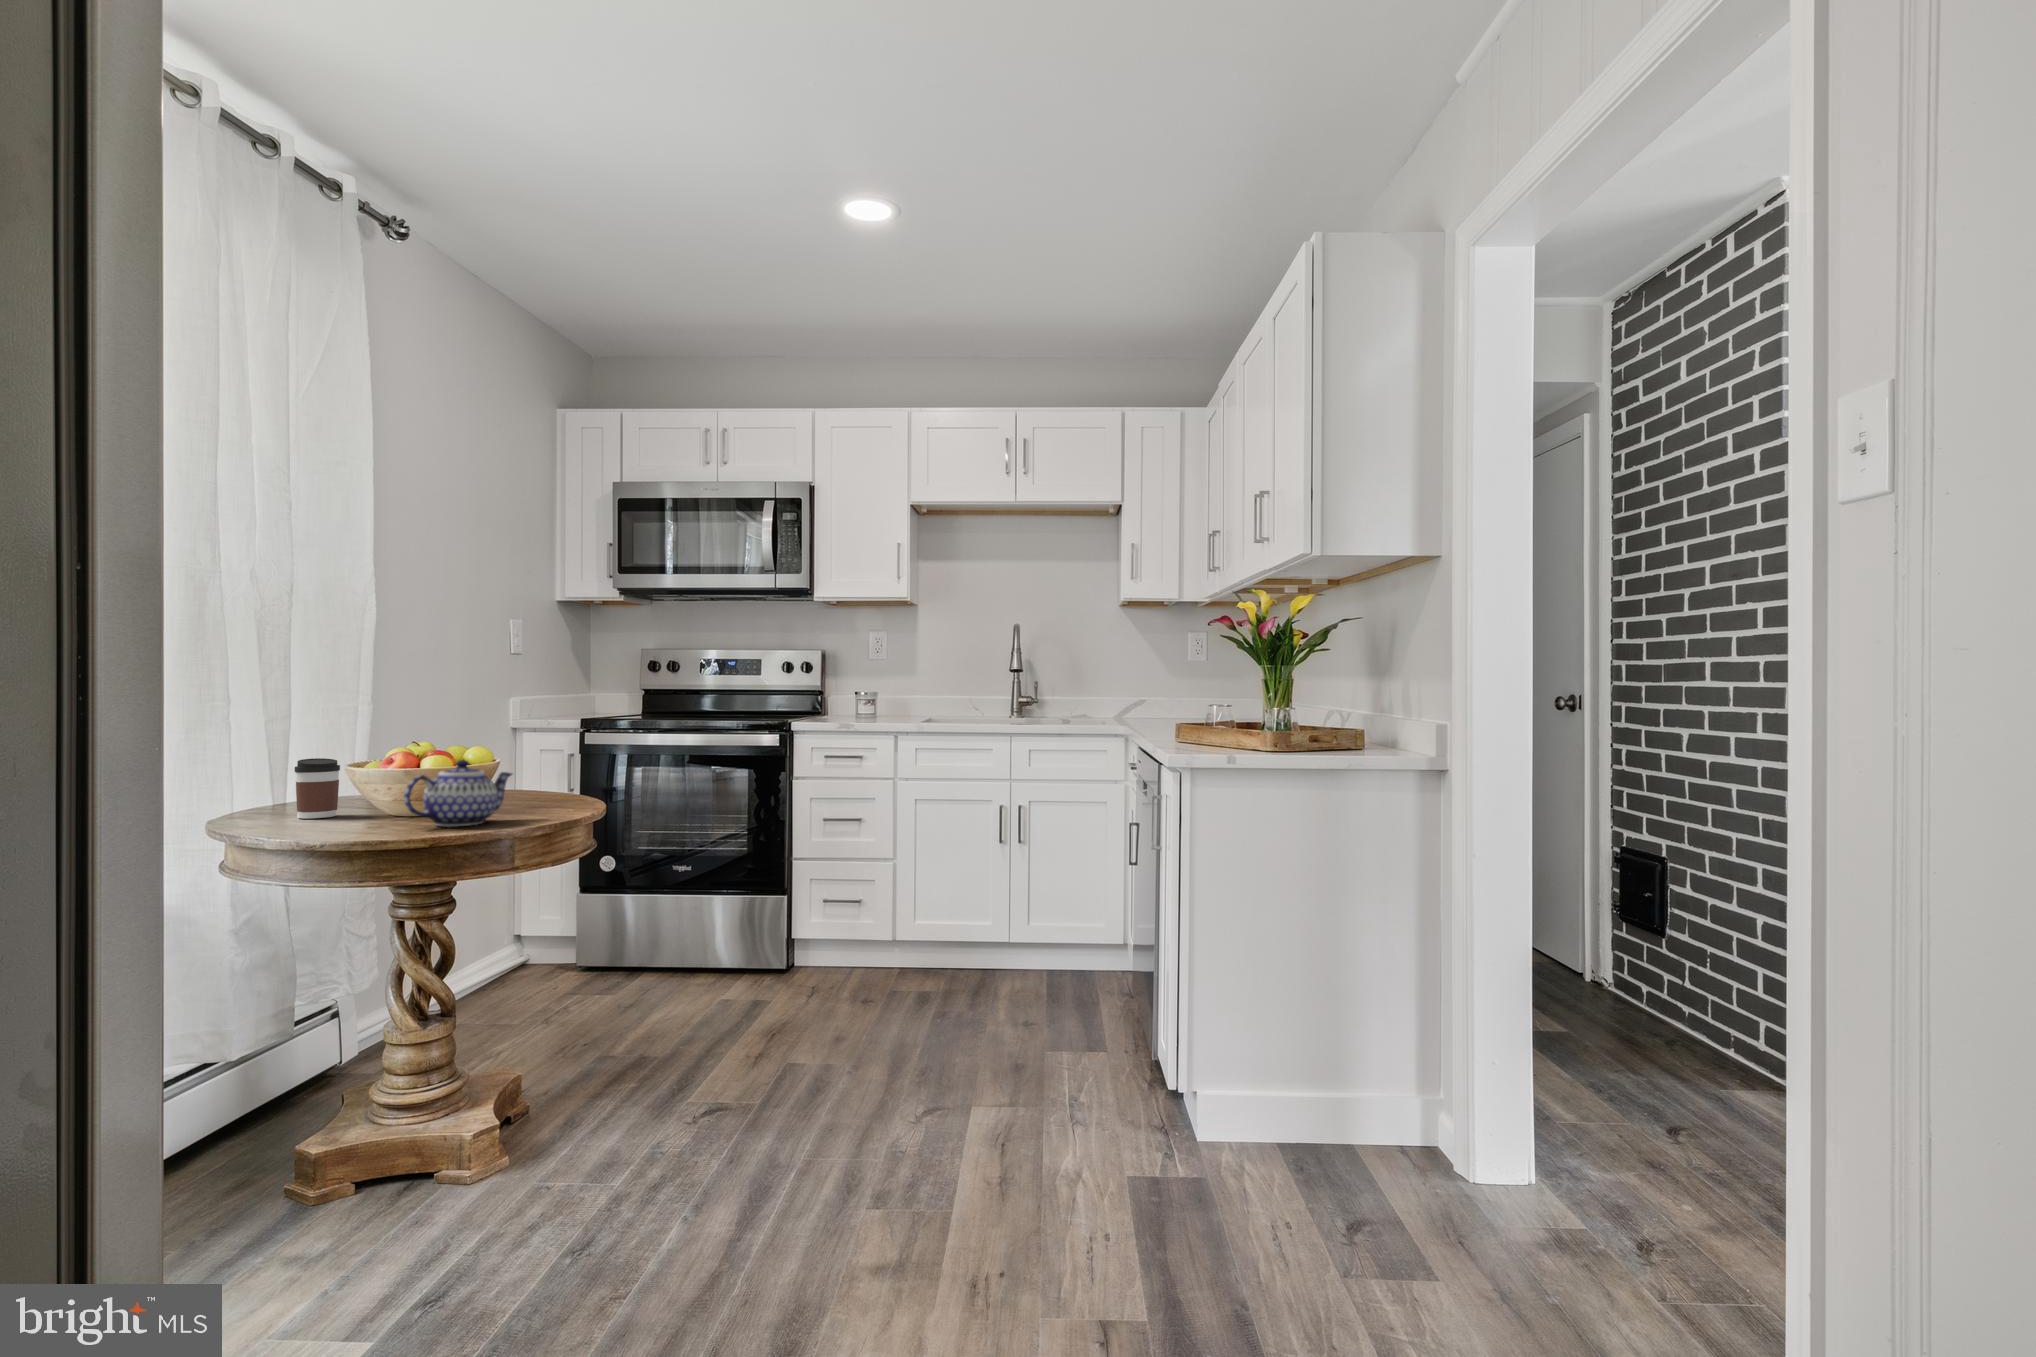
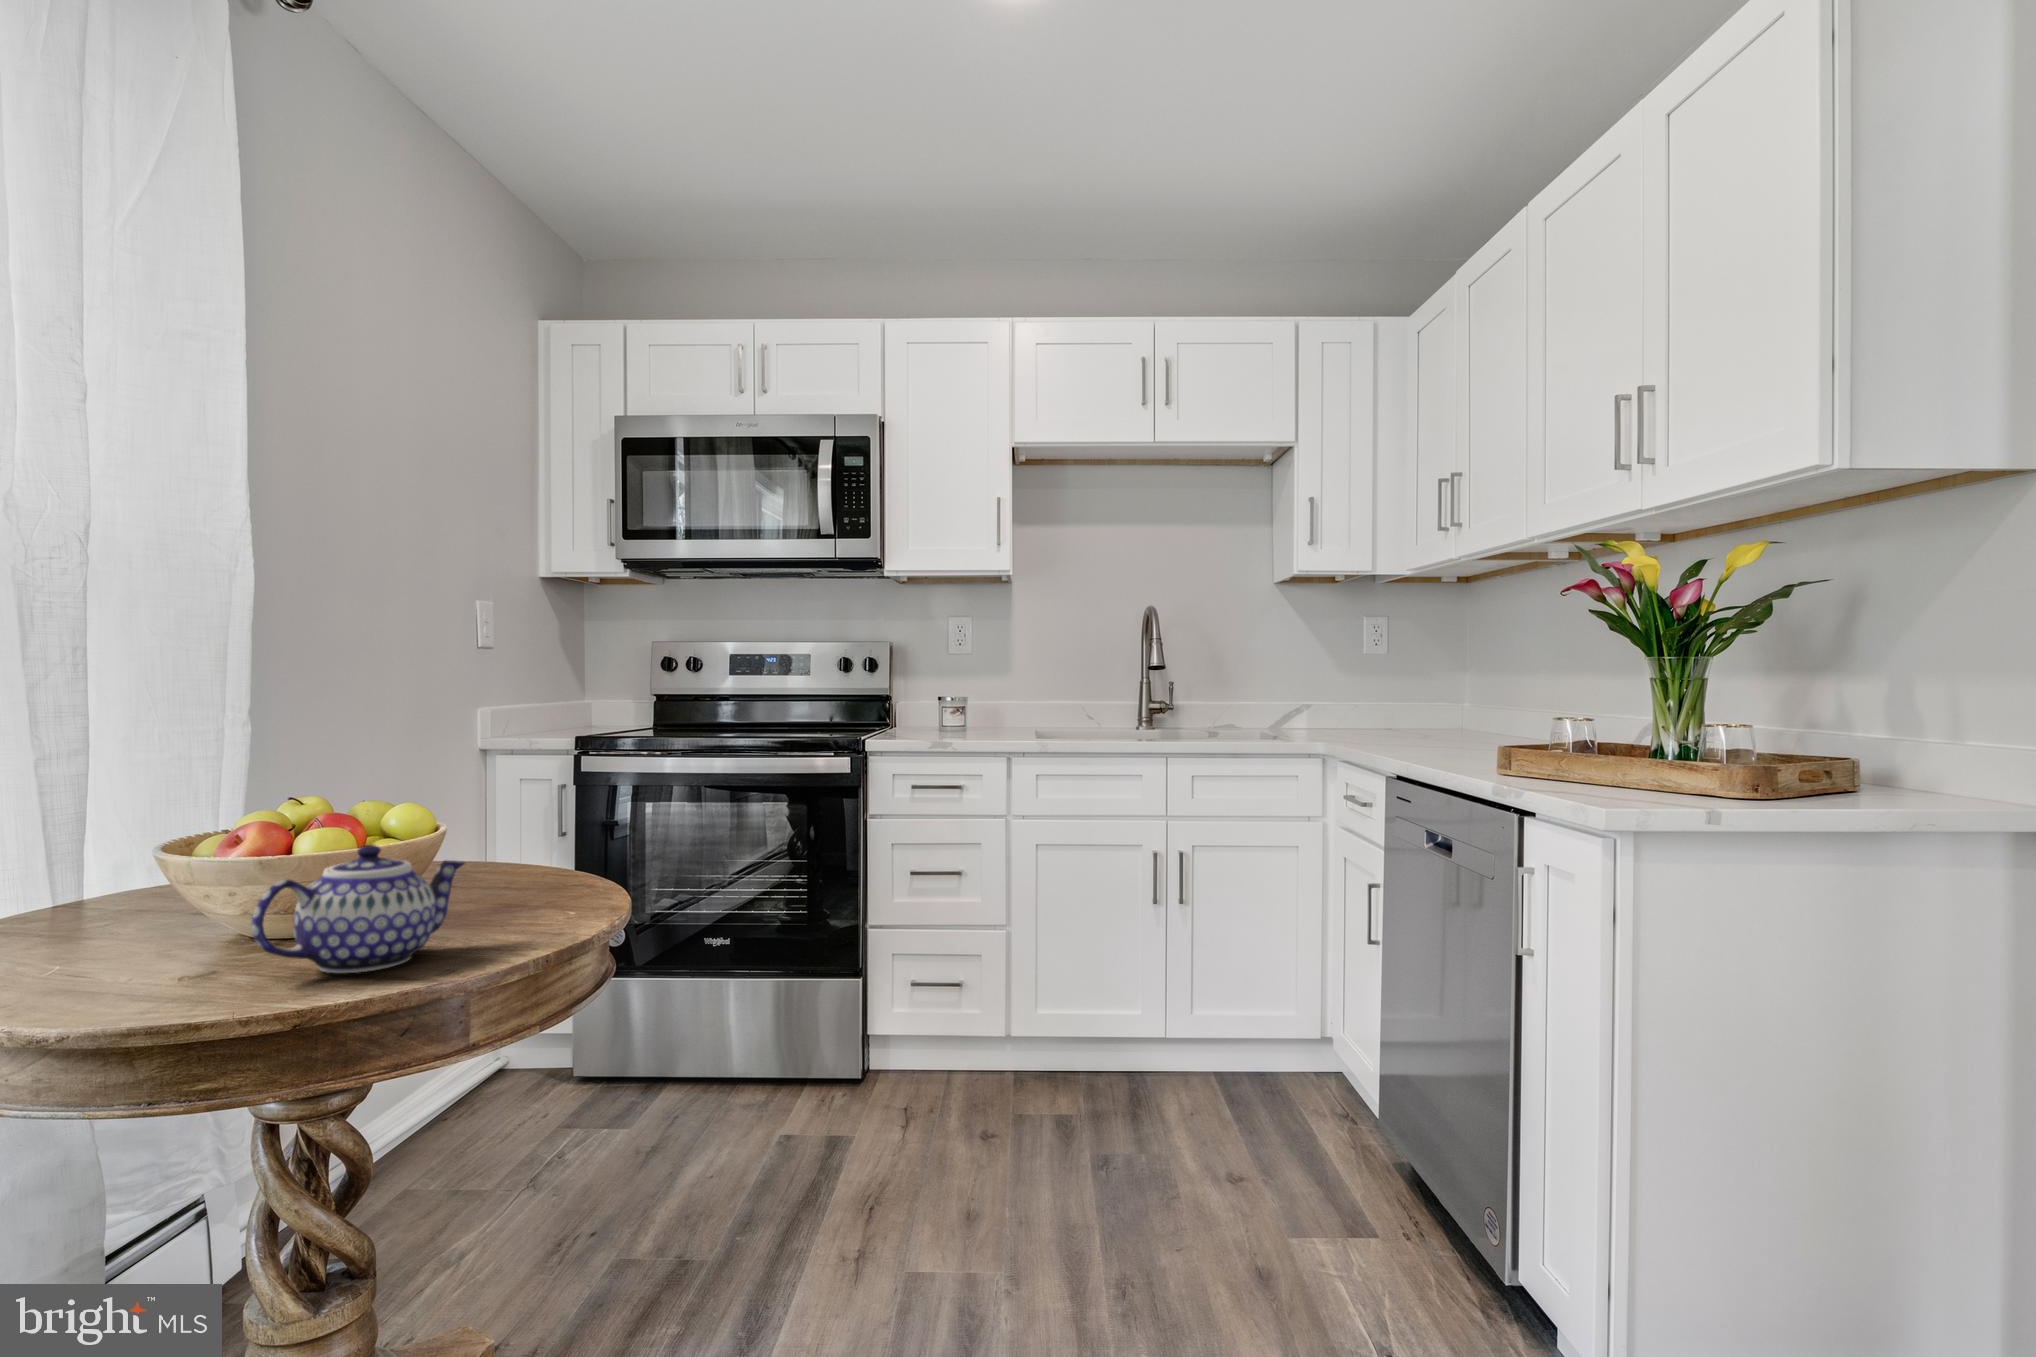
coffee cup: present [295,758,340,819] -> none [70,836,158,949]

